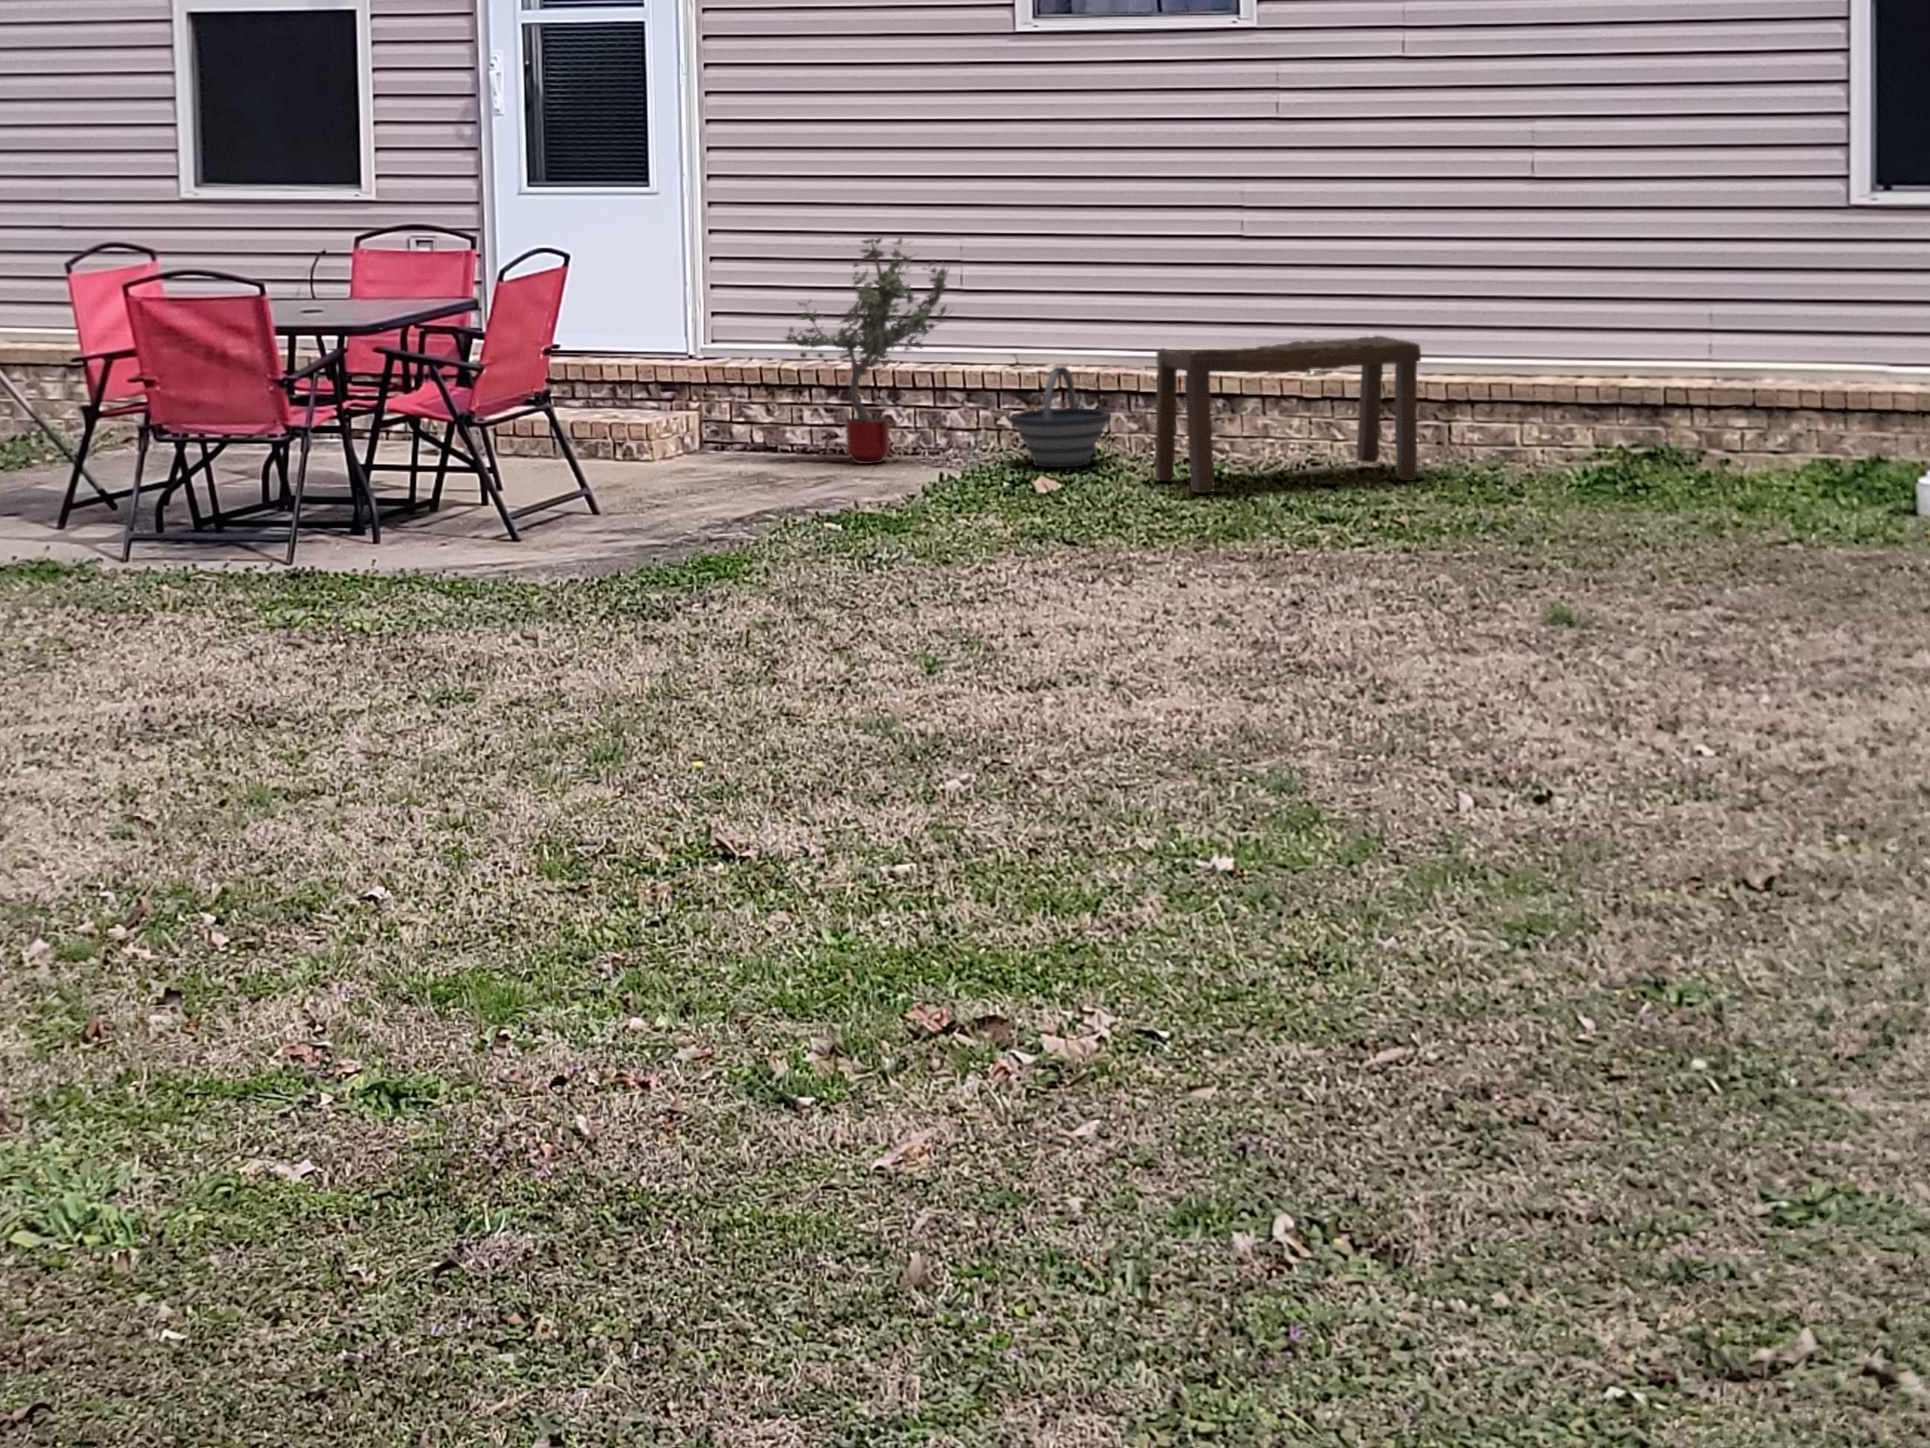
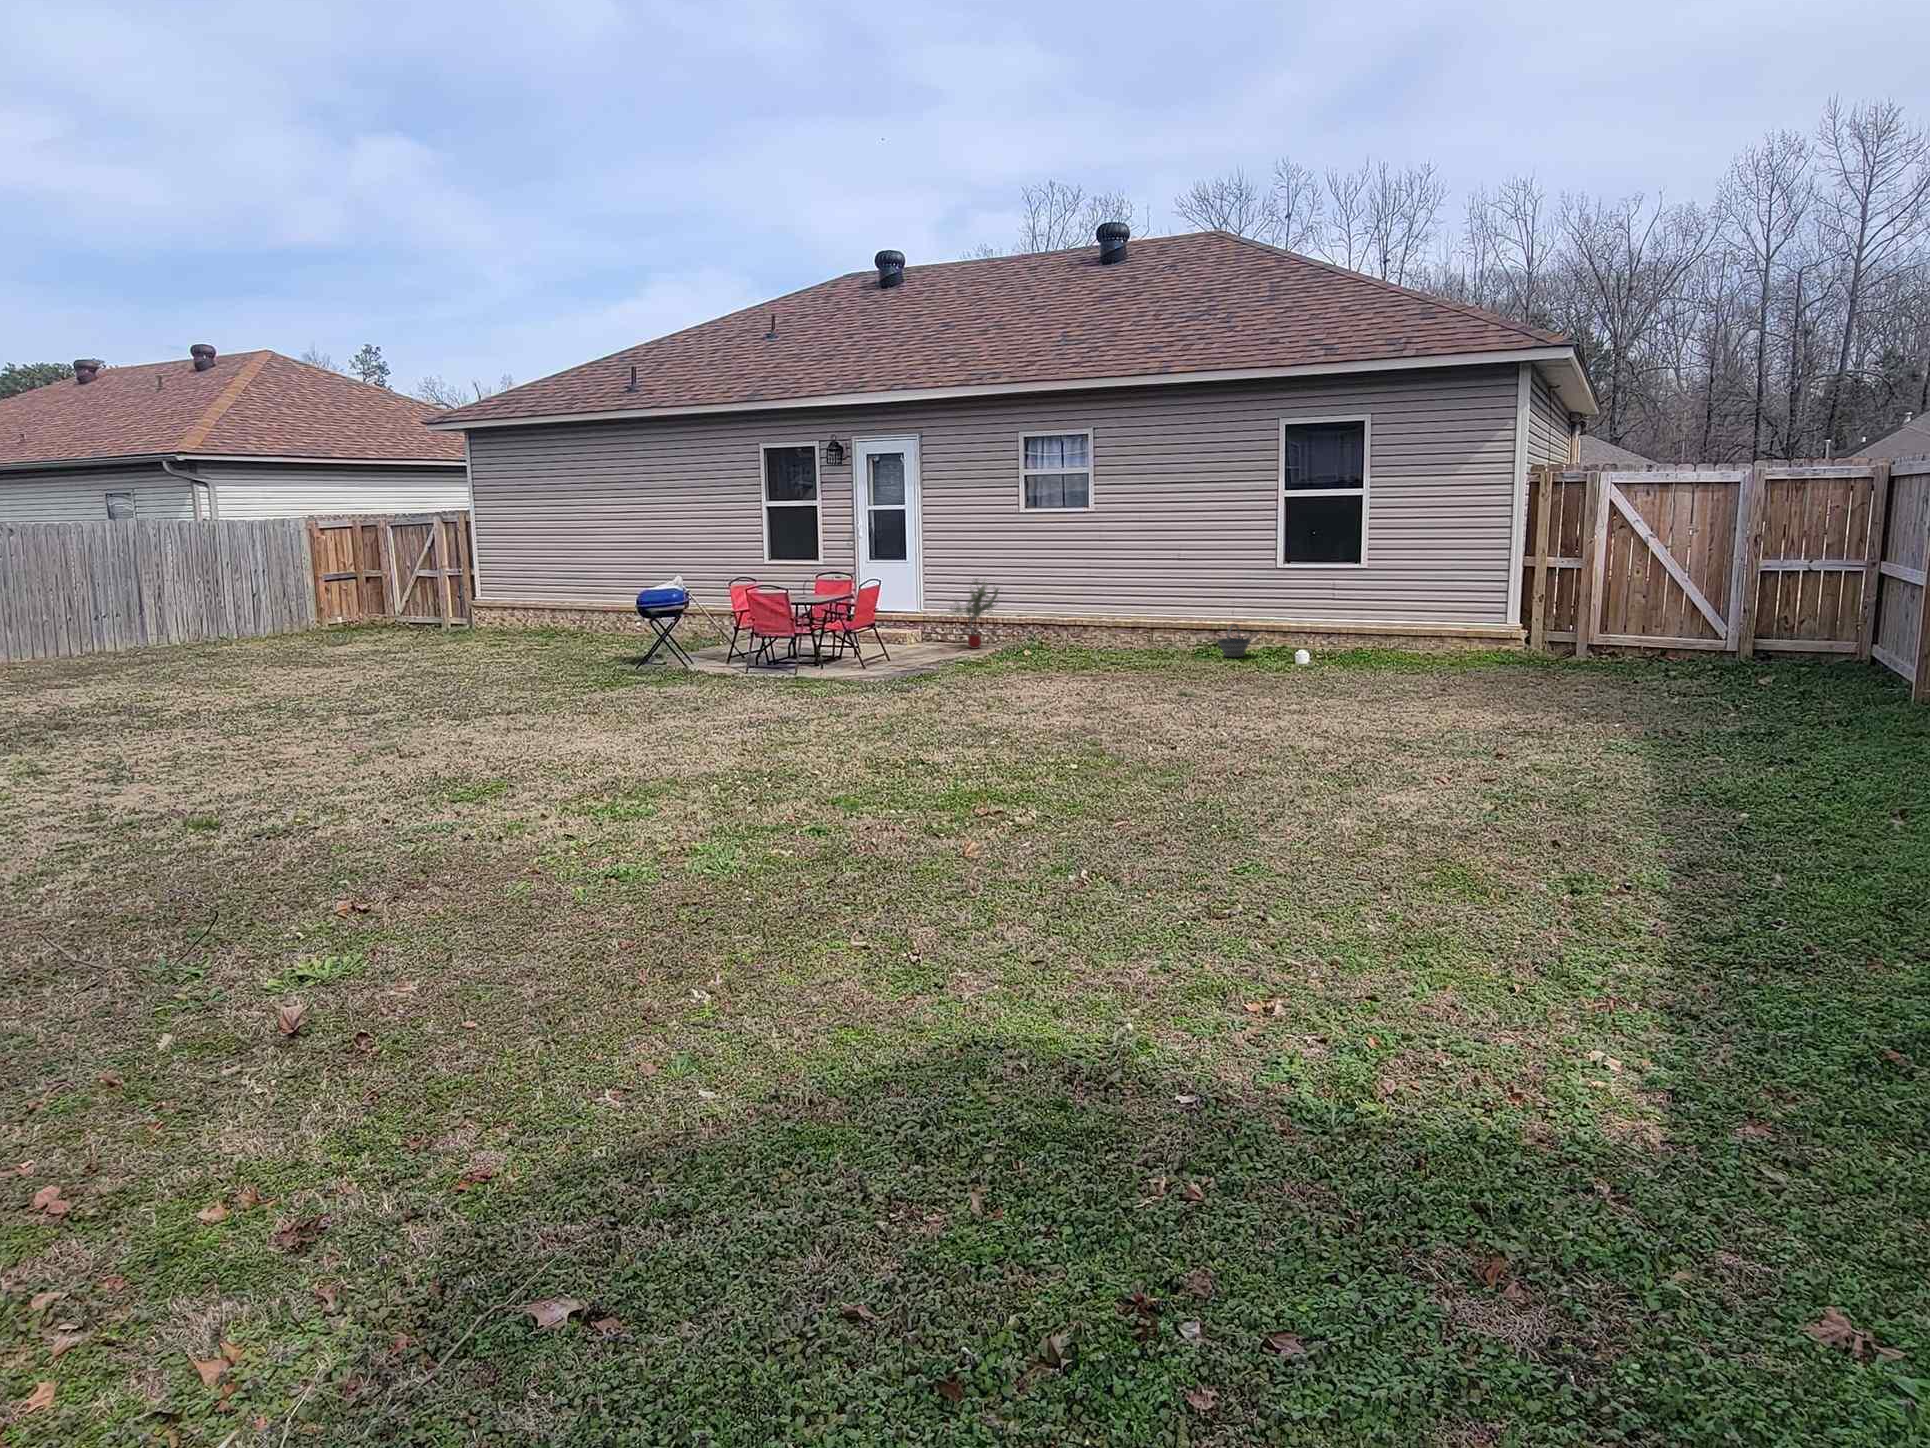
bench: present [1155,336,1421,493] -> none [1060,609,1142,657]
bucket: present [1010,367,1111,467] -> present [1217,624,1251,657]

